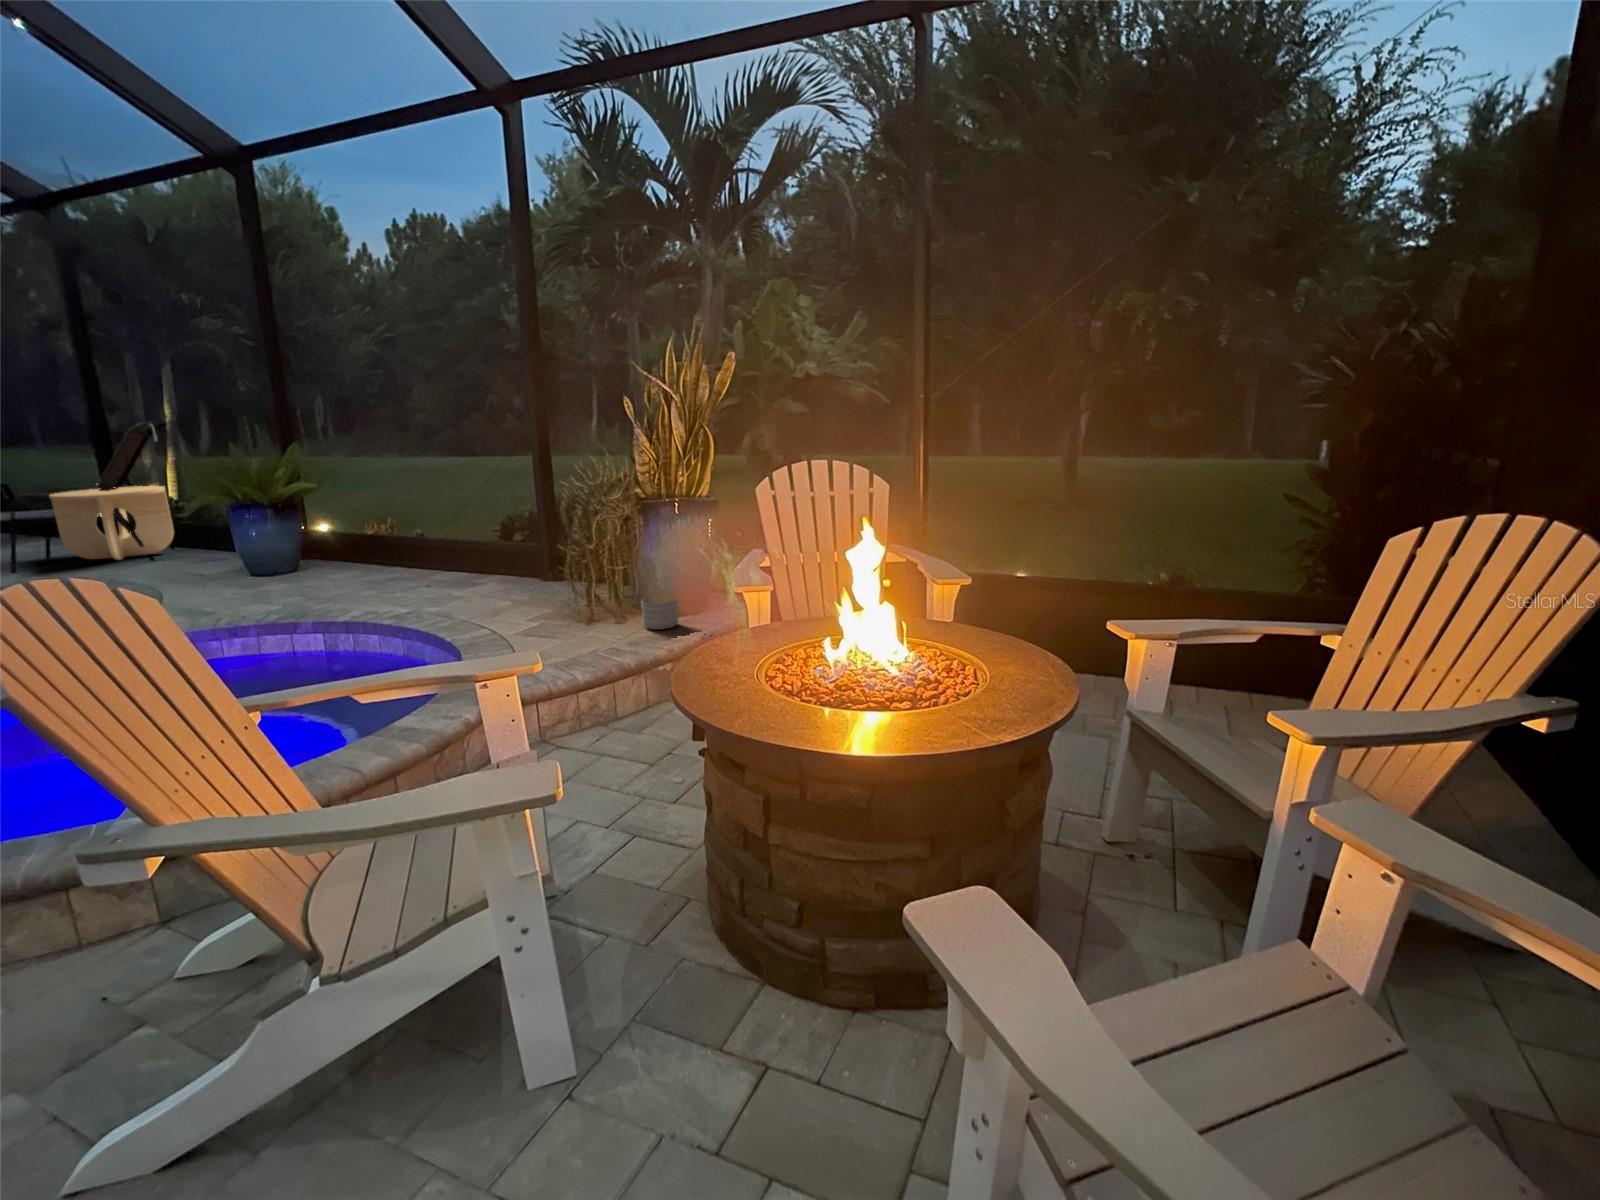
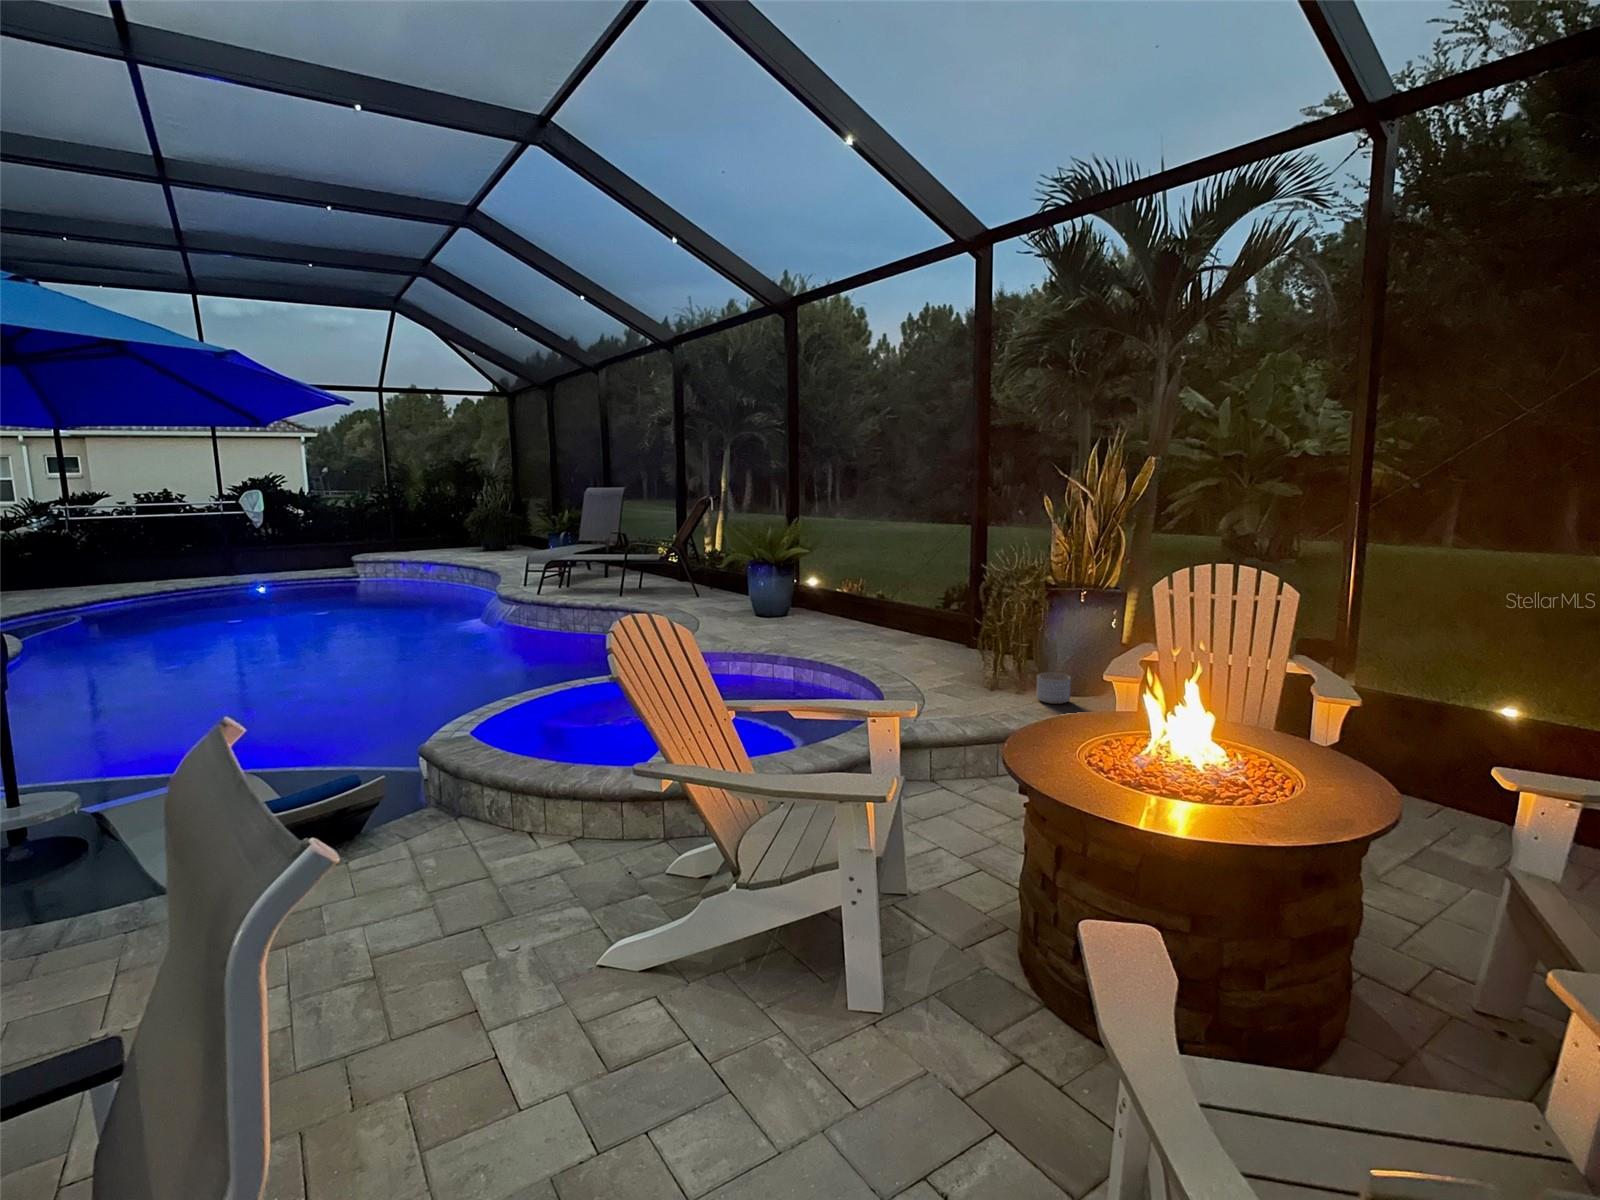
side table: present [49,486,174,560] -> none [654,543,718,594]

